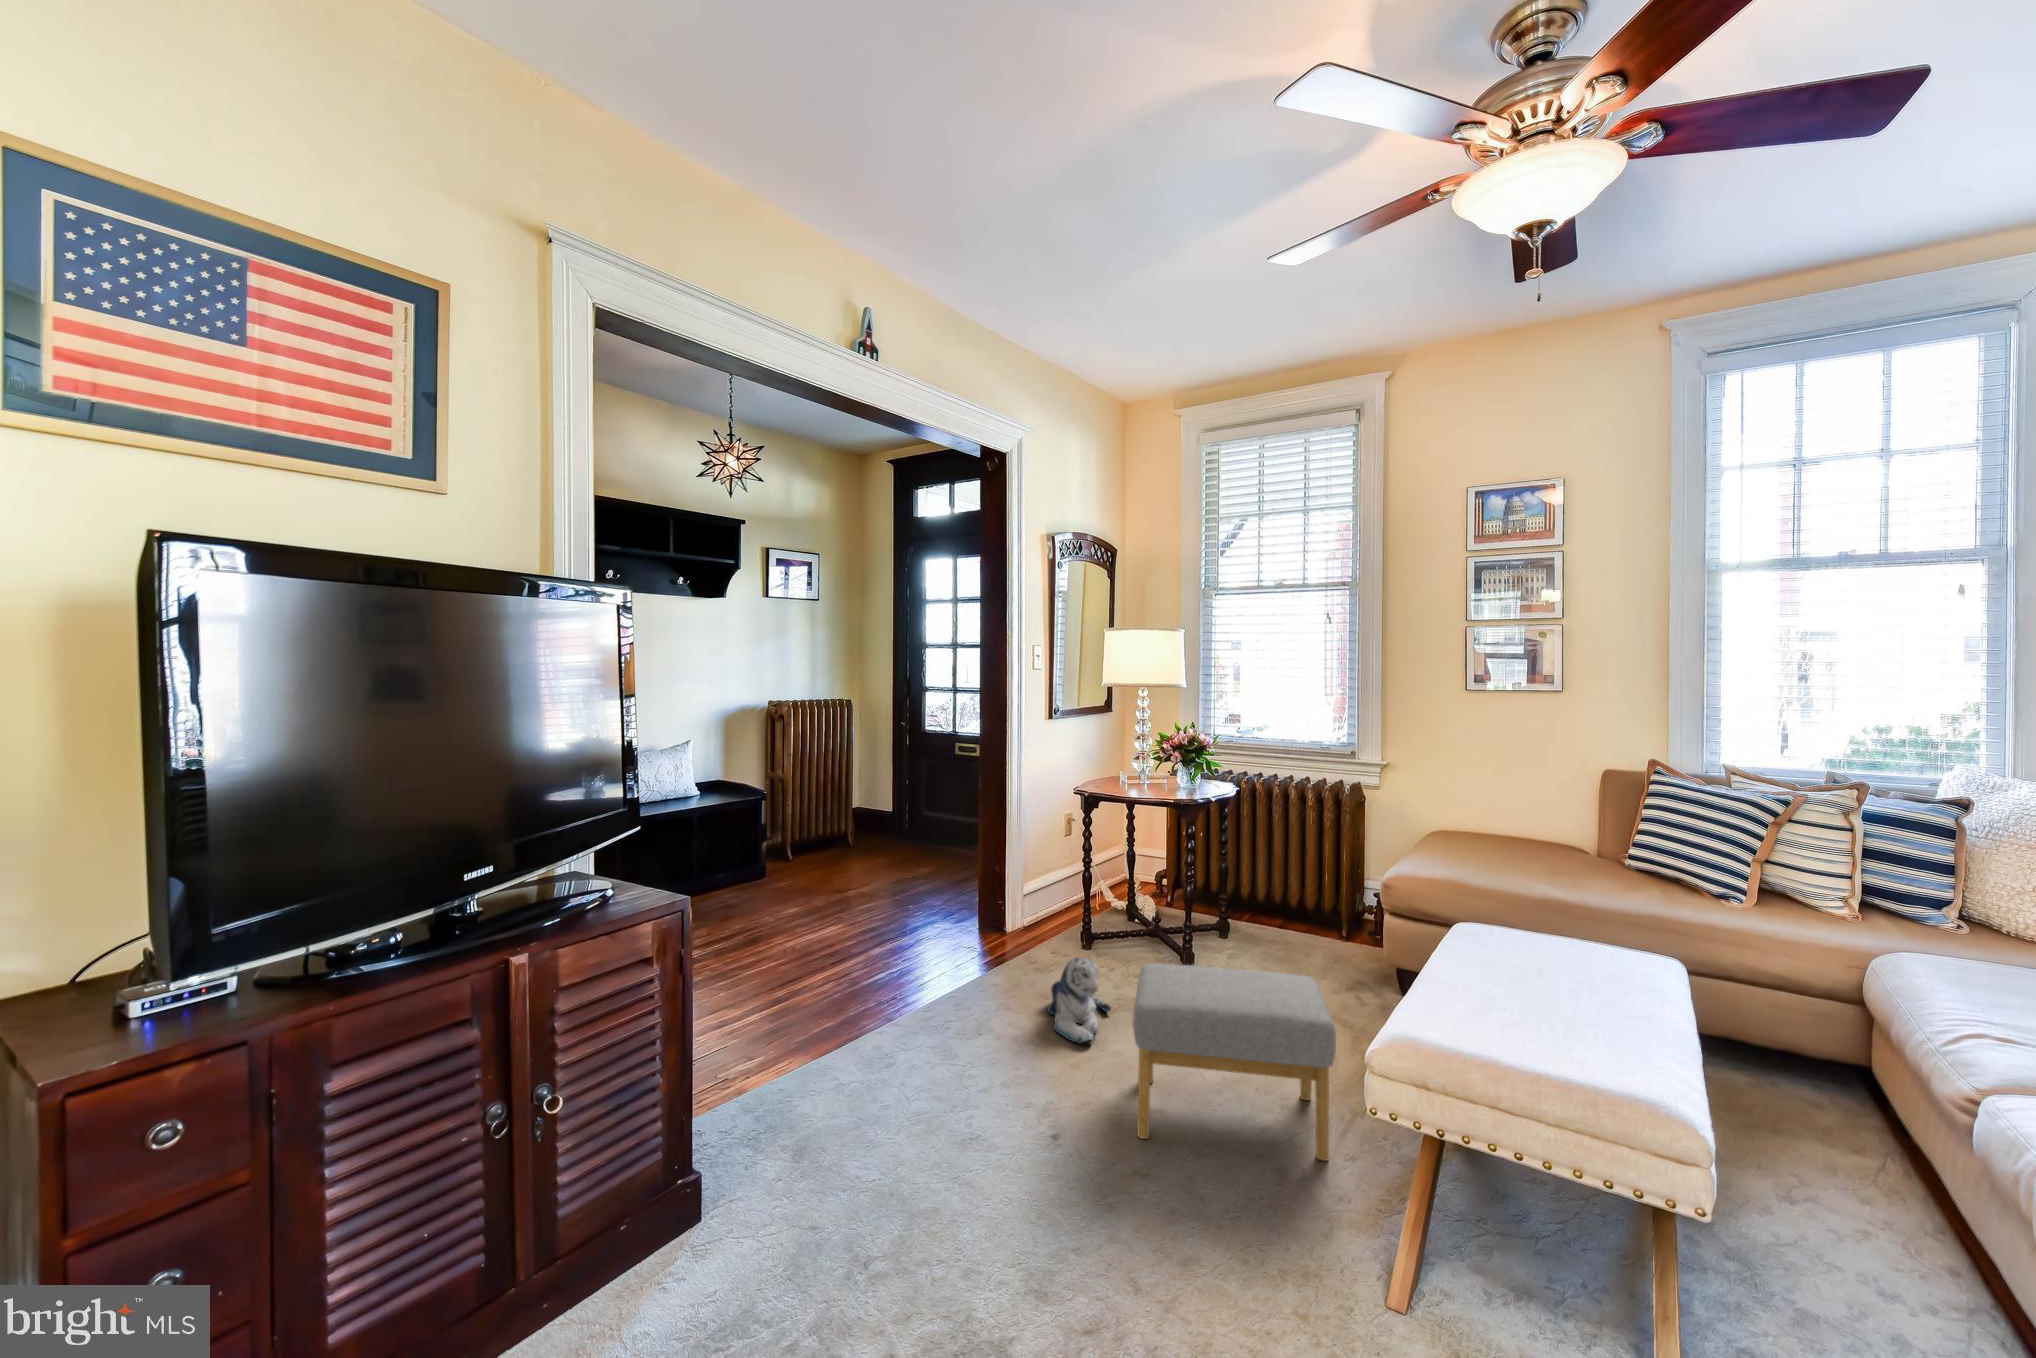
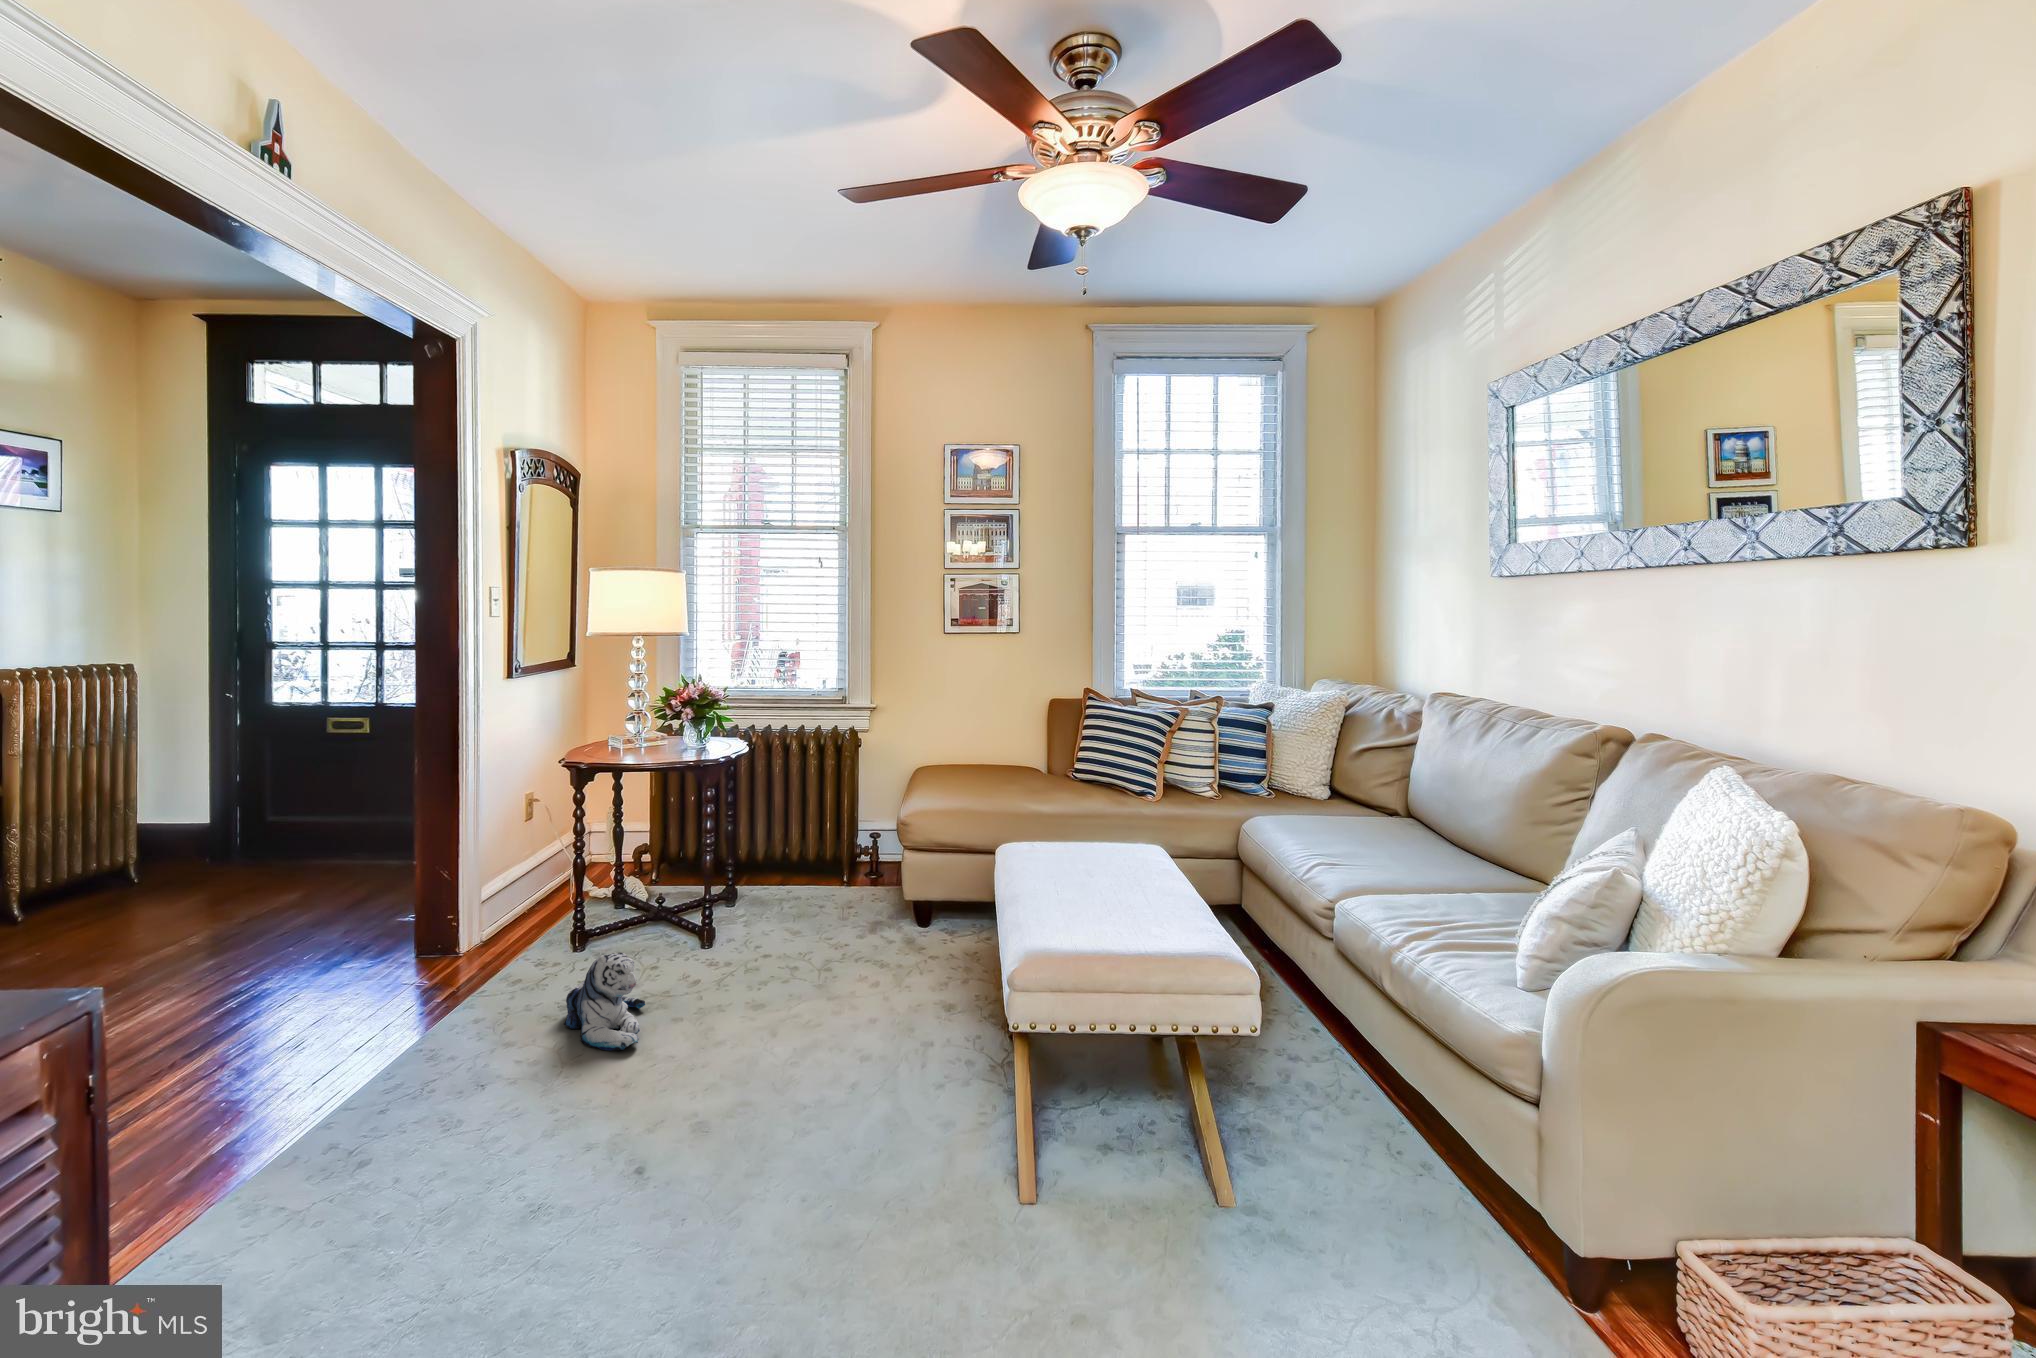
footstool: present [1133,963,1336,1161] -> none [704,917,919,1123]

